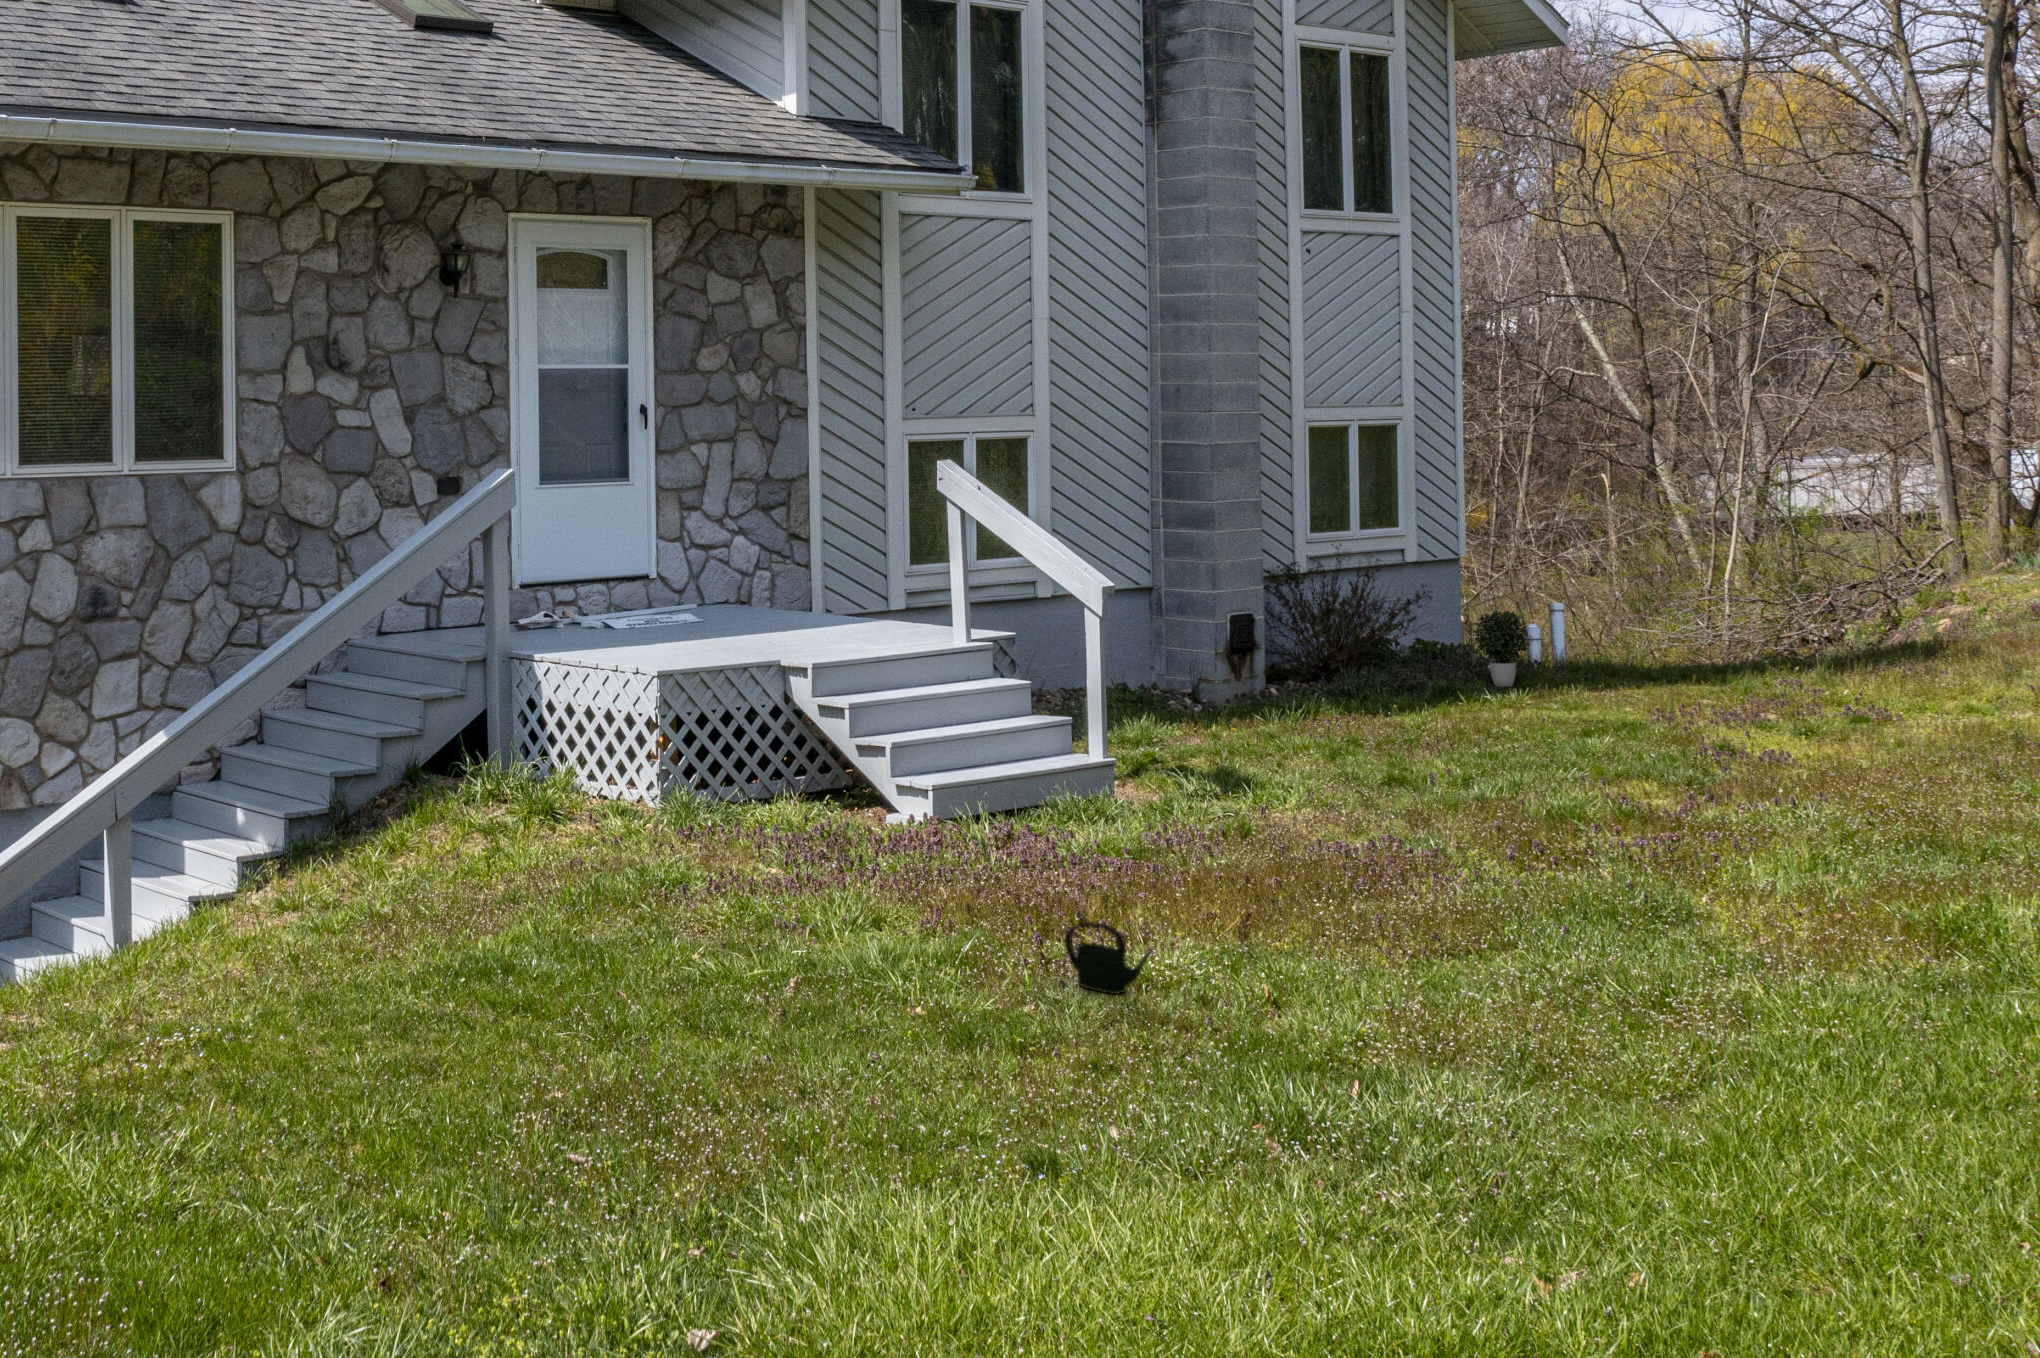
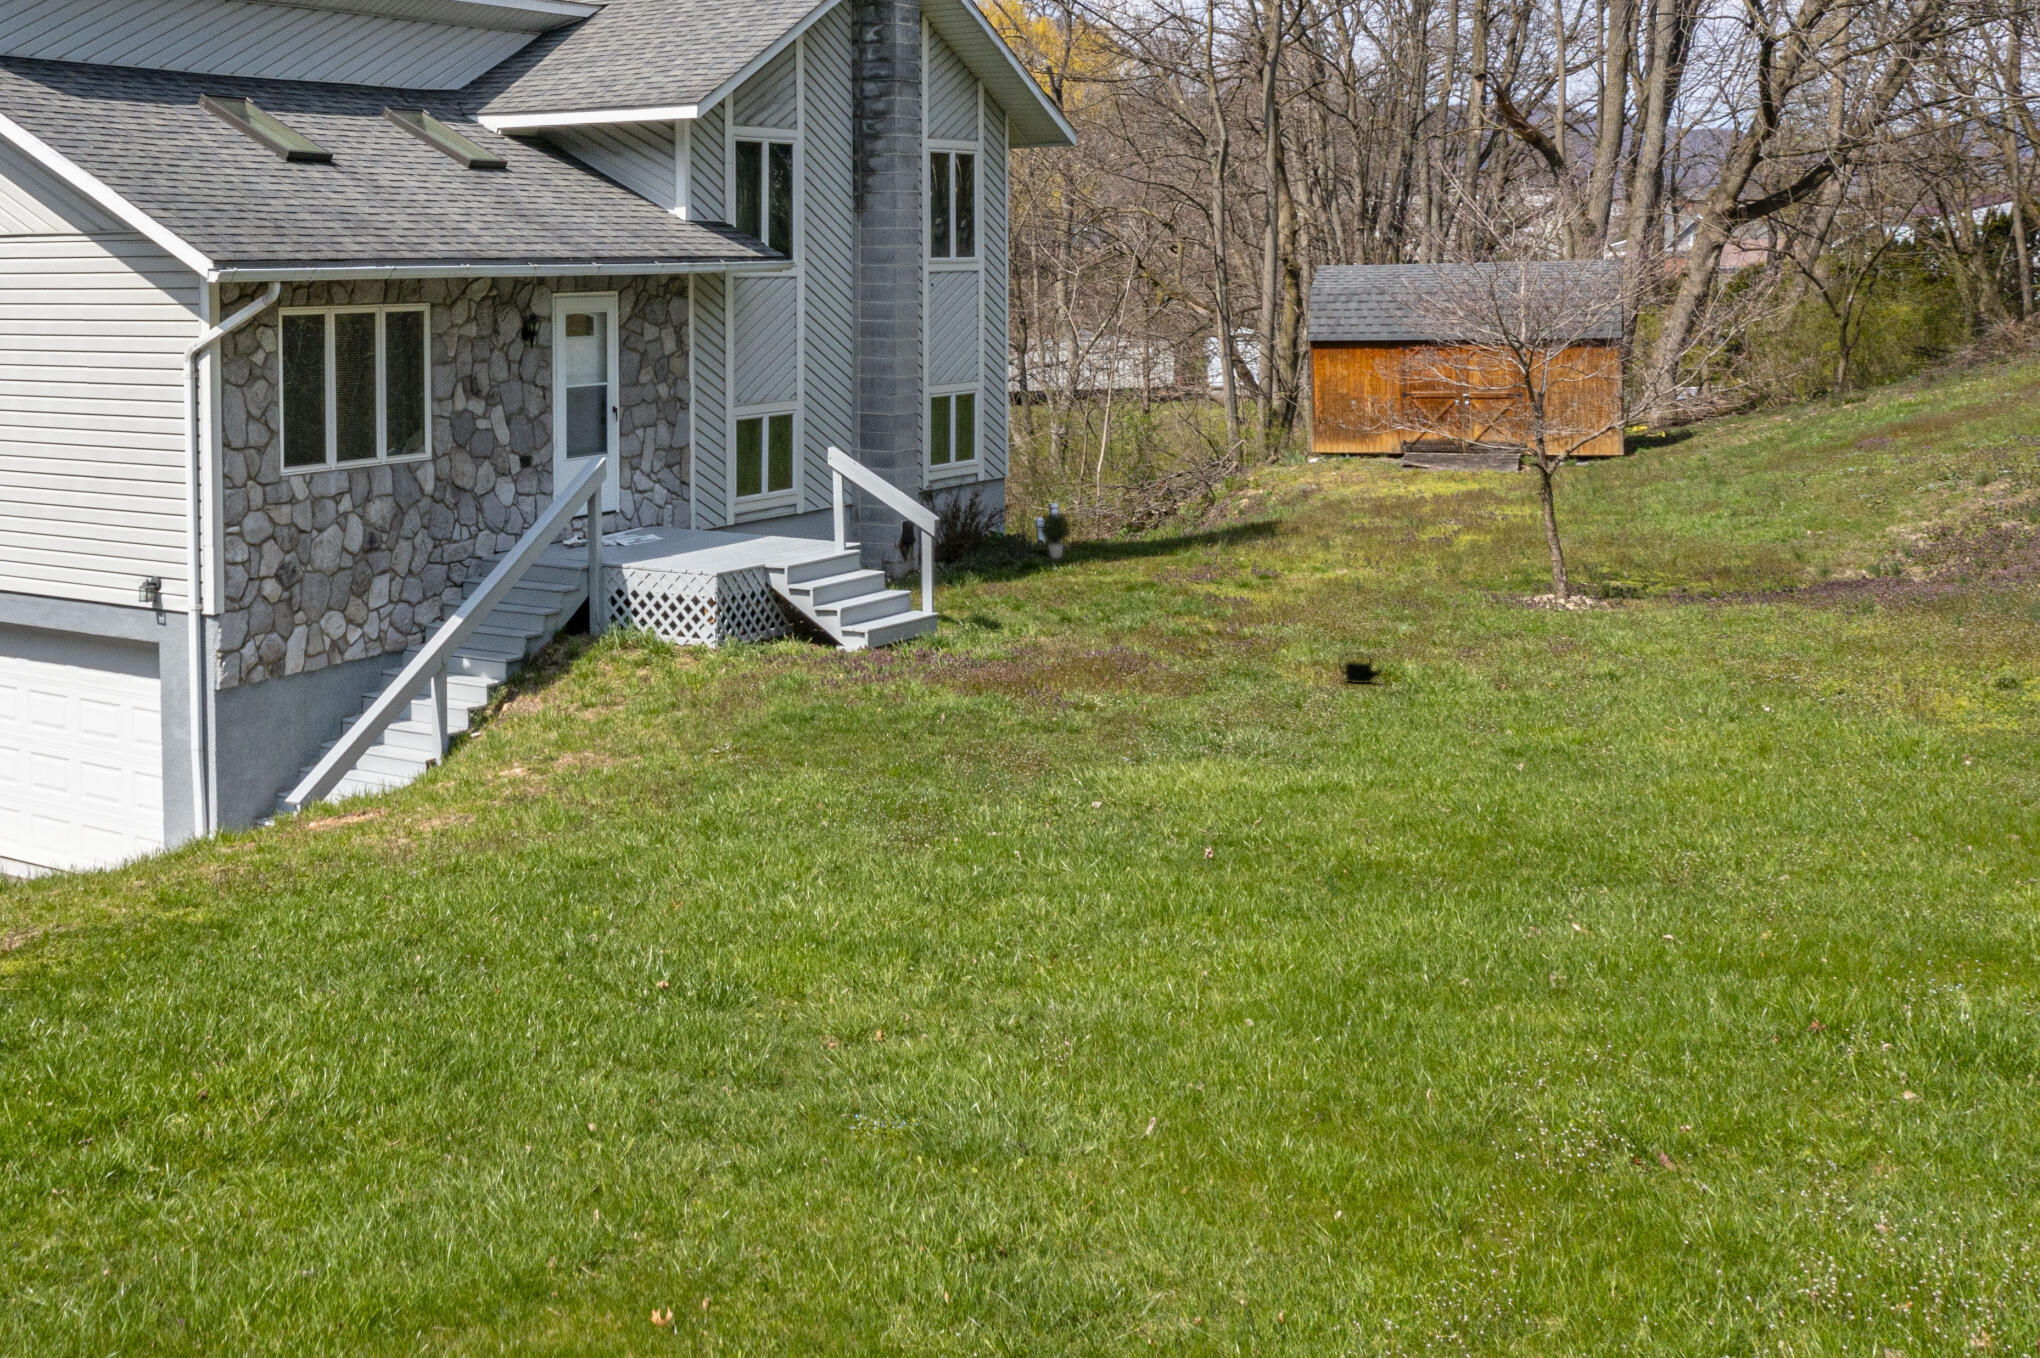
watering can: present [1065,922,1154,994] -> present [1339,655,1382,683]

